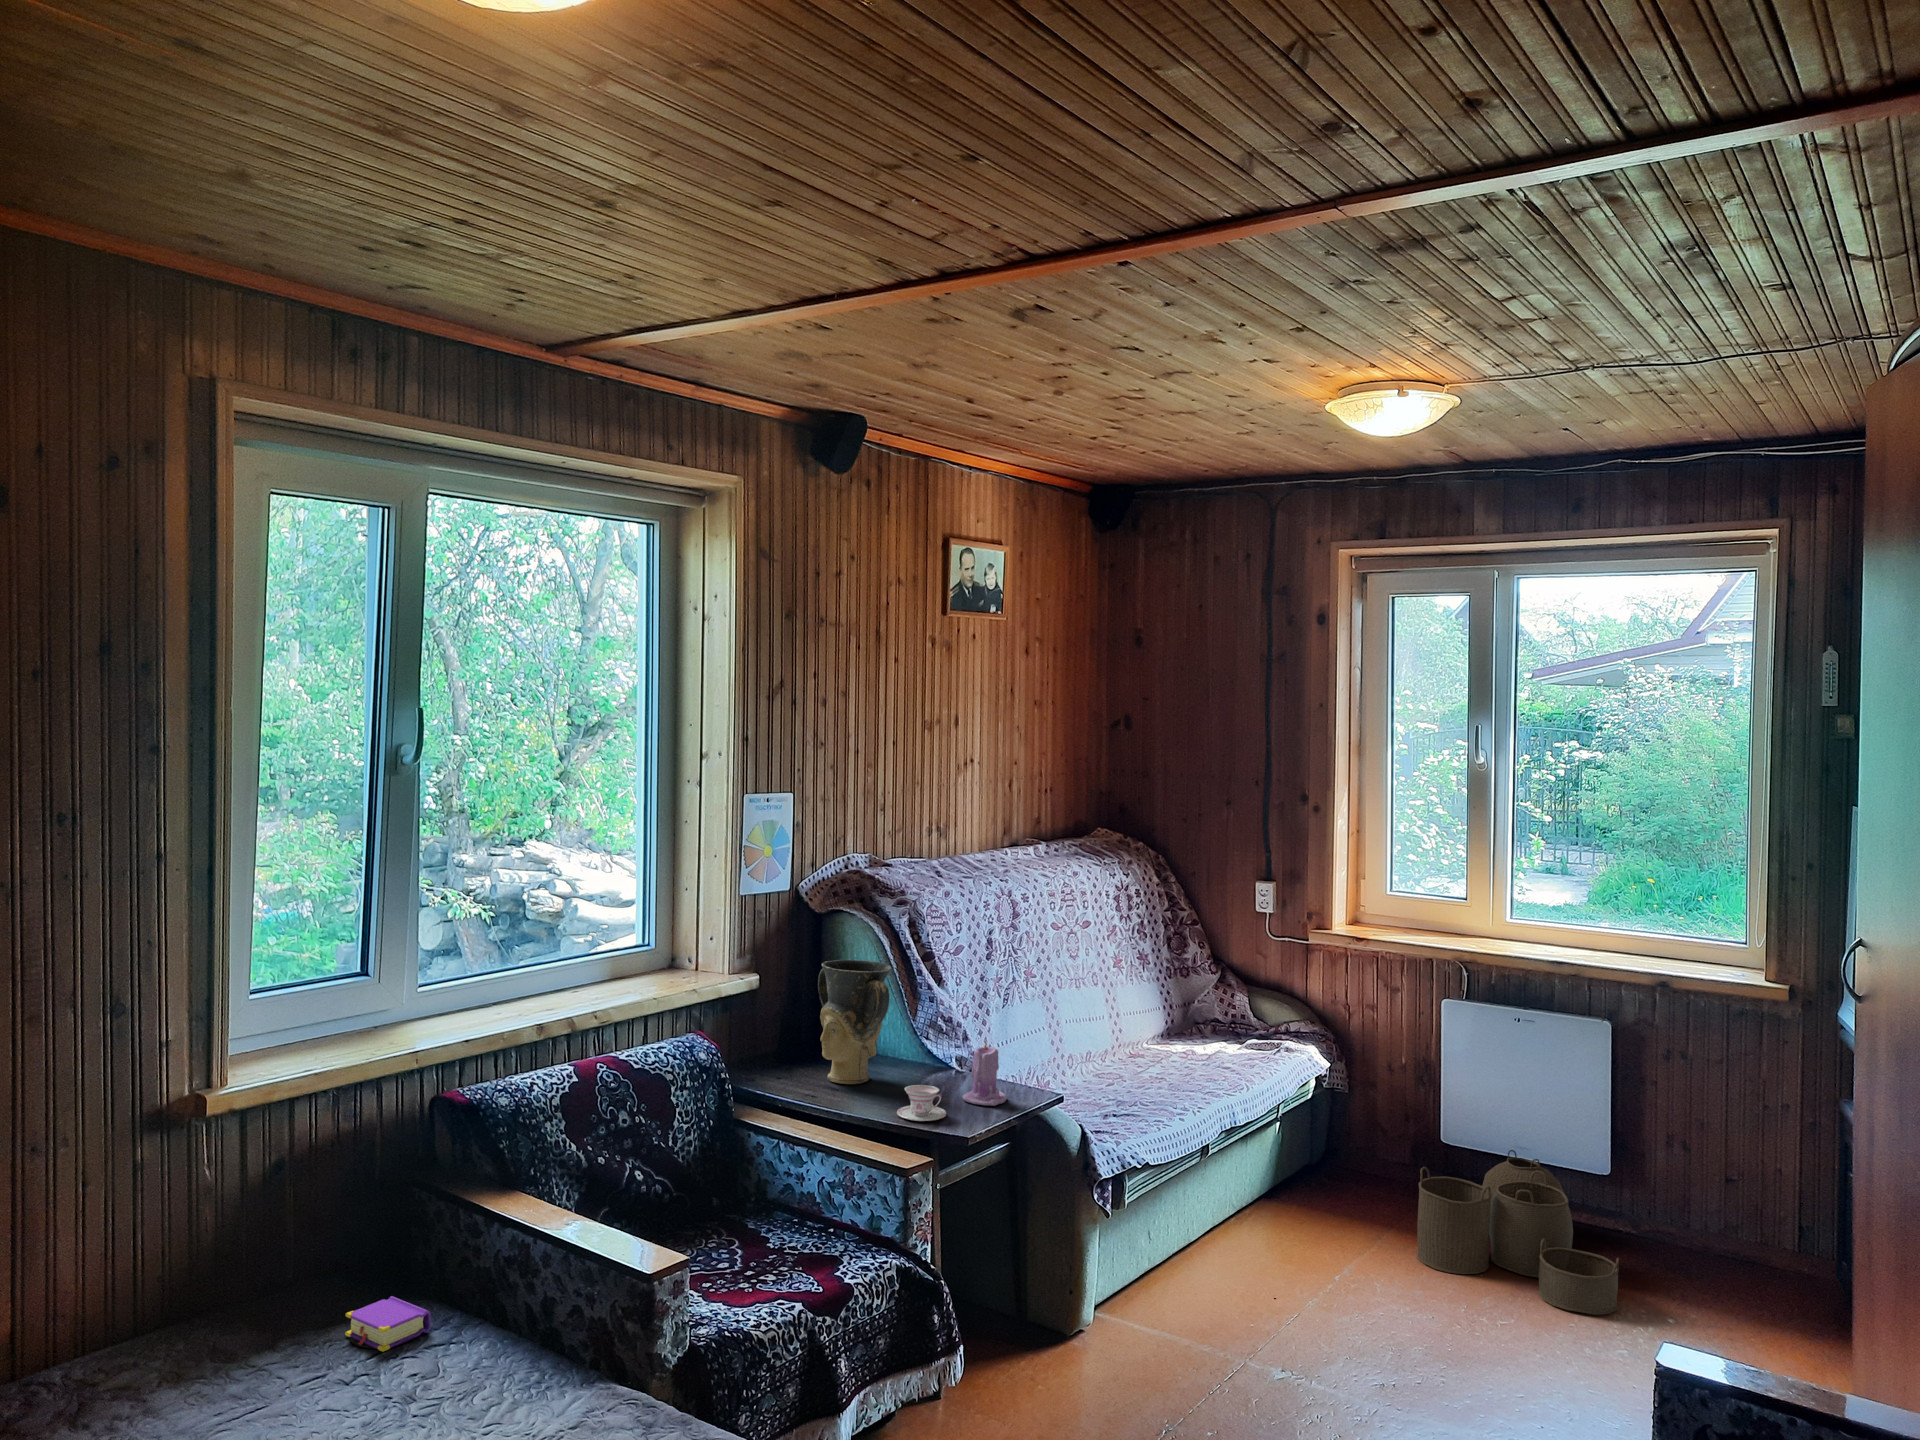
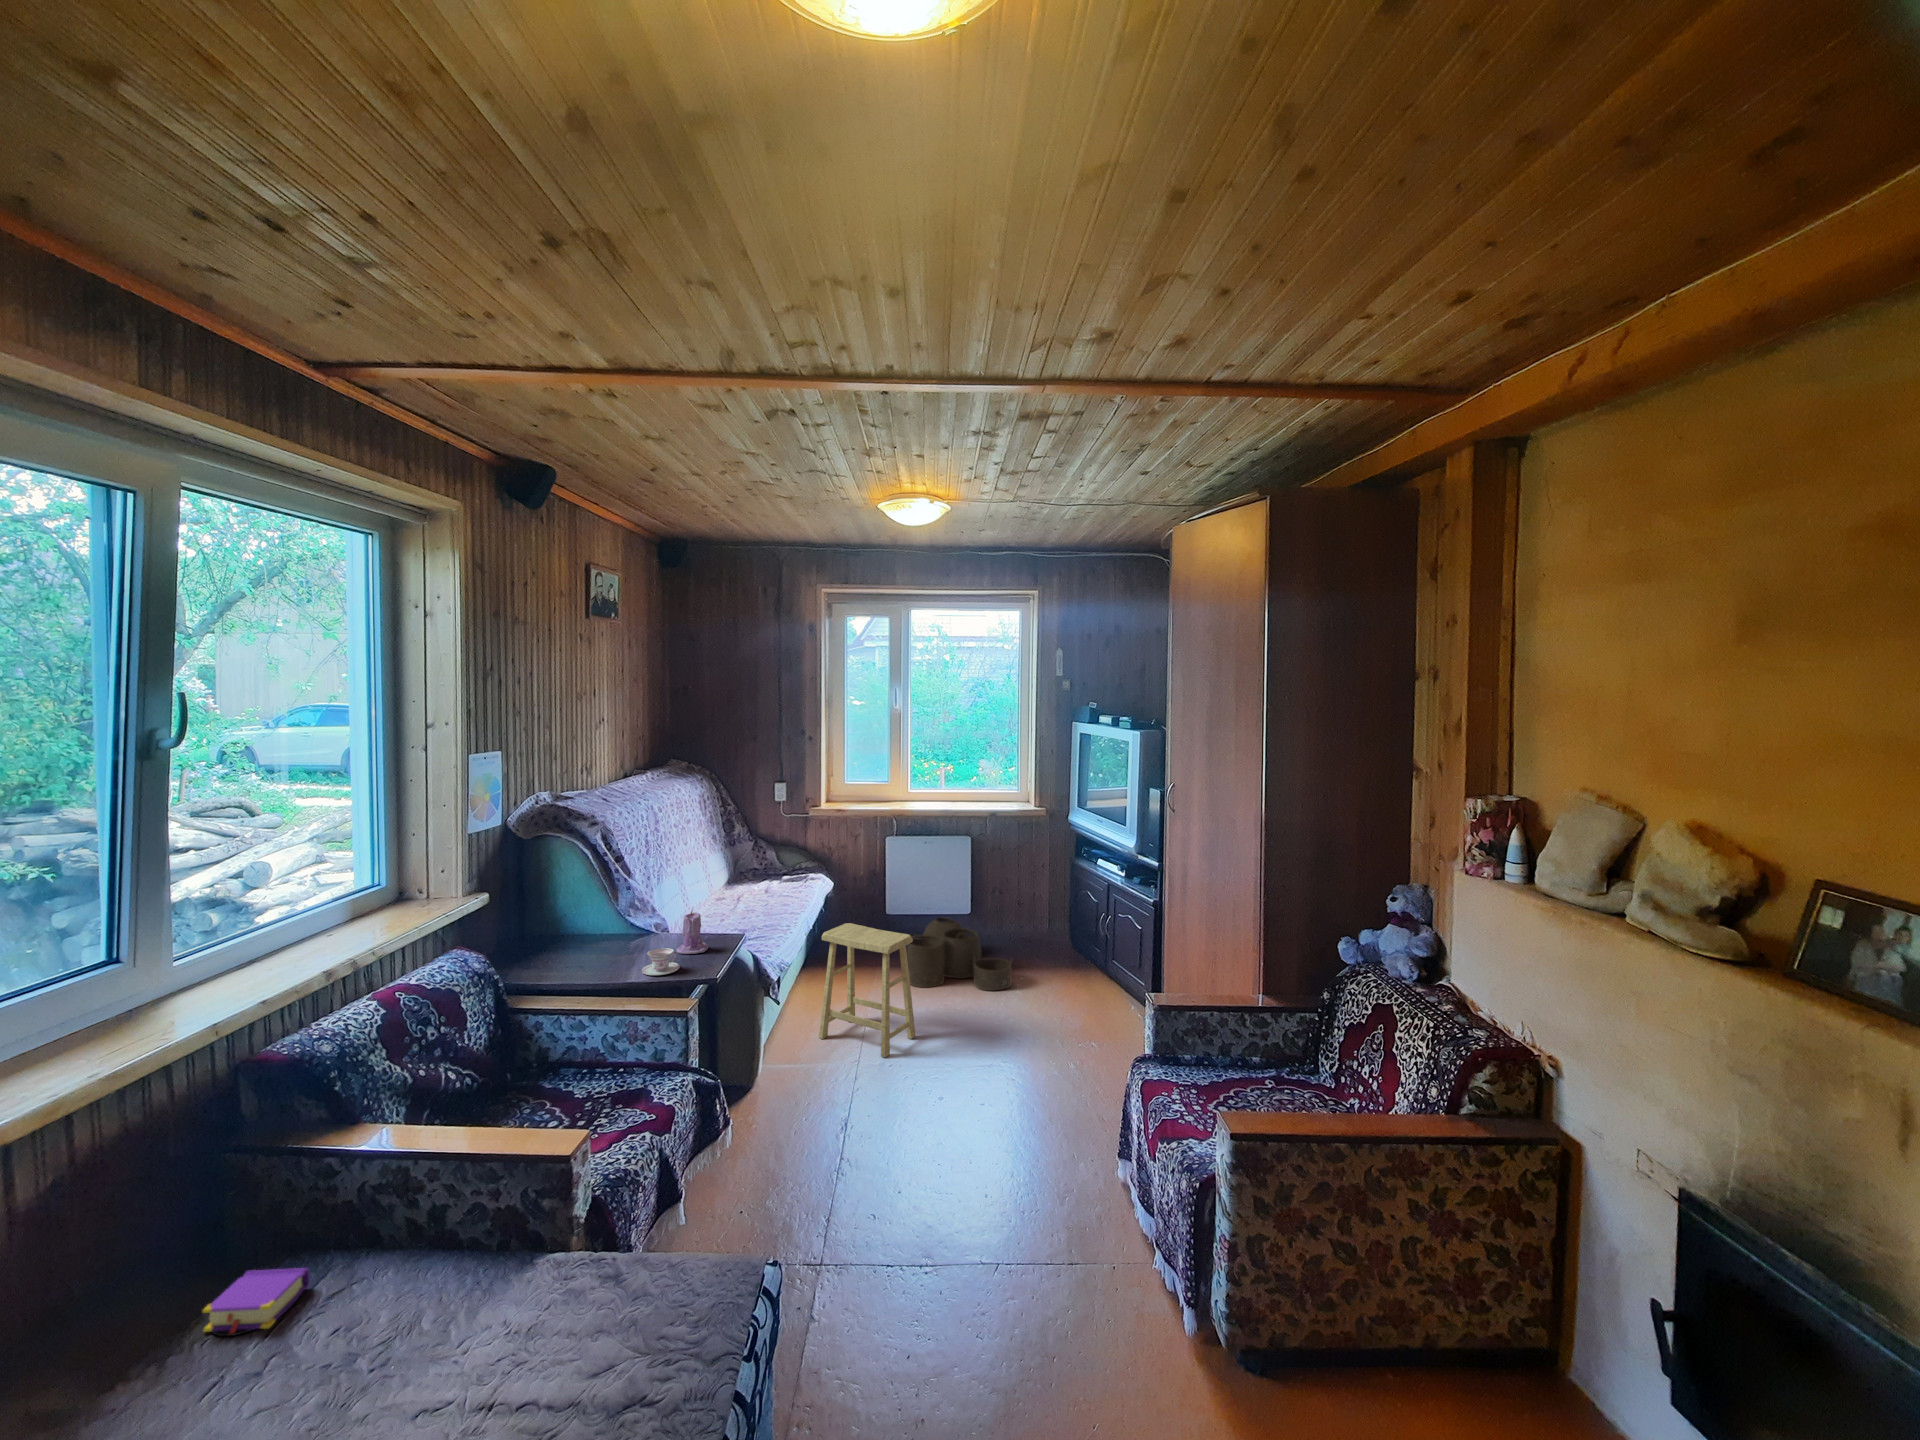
vase: present [818,960,891,1084] -> none [544,868,618,962]
footstool: none [1206,1119,1361,1353] -> present [819,923,916,1057]

